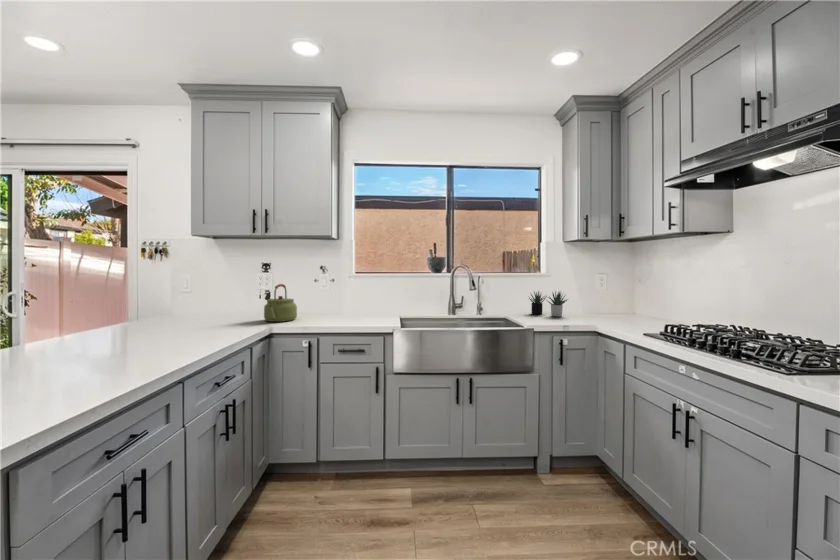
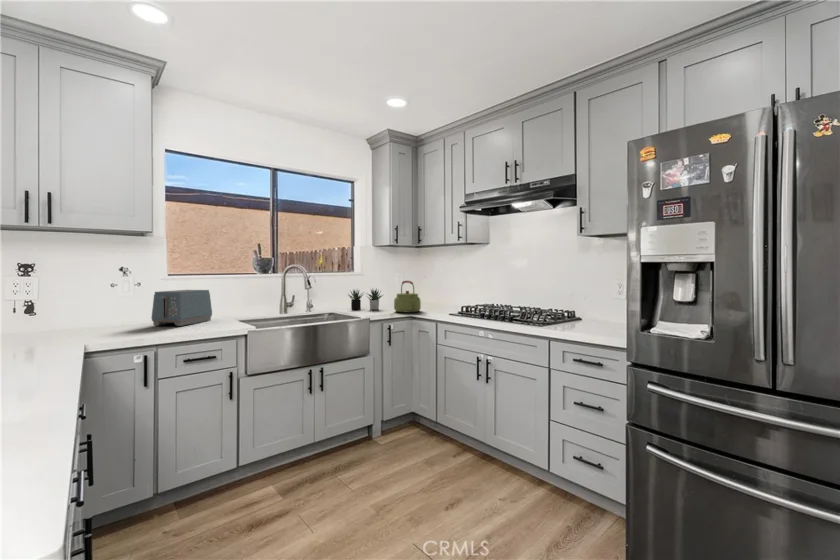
kettle: present [264,284,297,322] -> present [394,281,421,312]
toaster: none [333,287,384,320] -> present [152,290,212,326]

